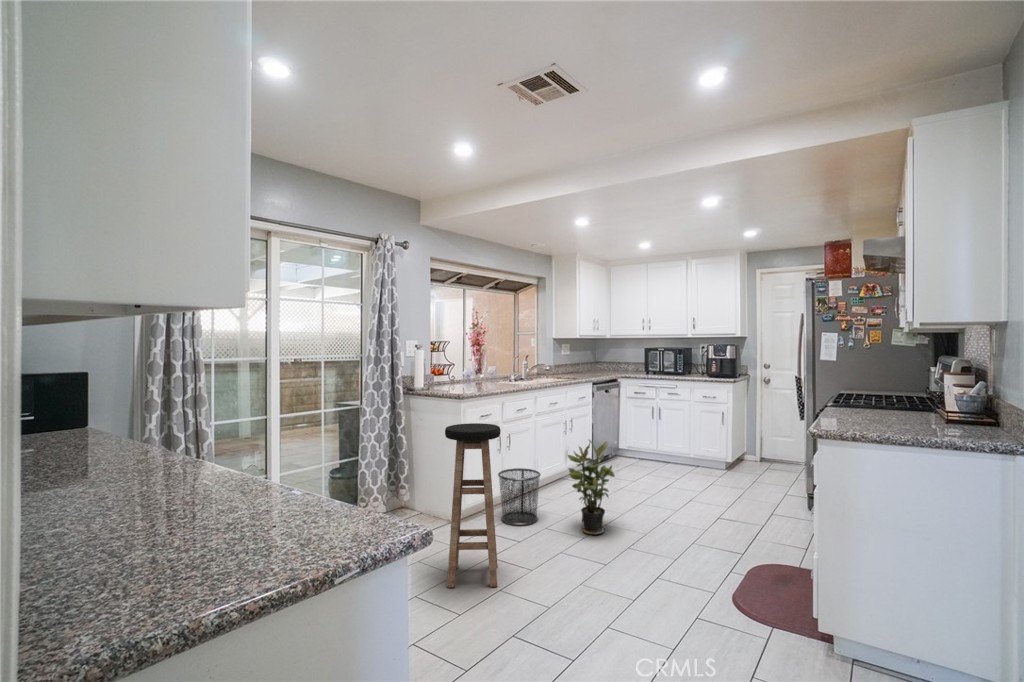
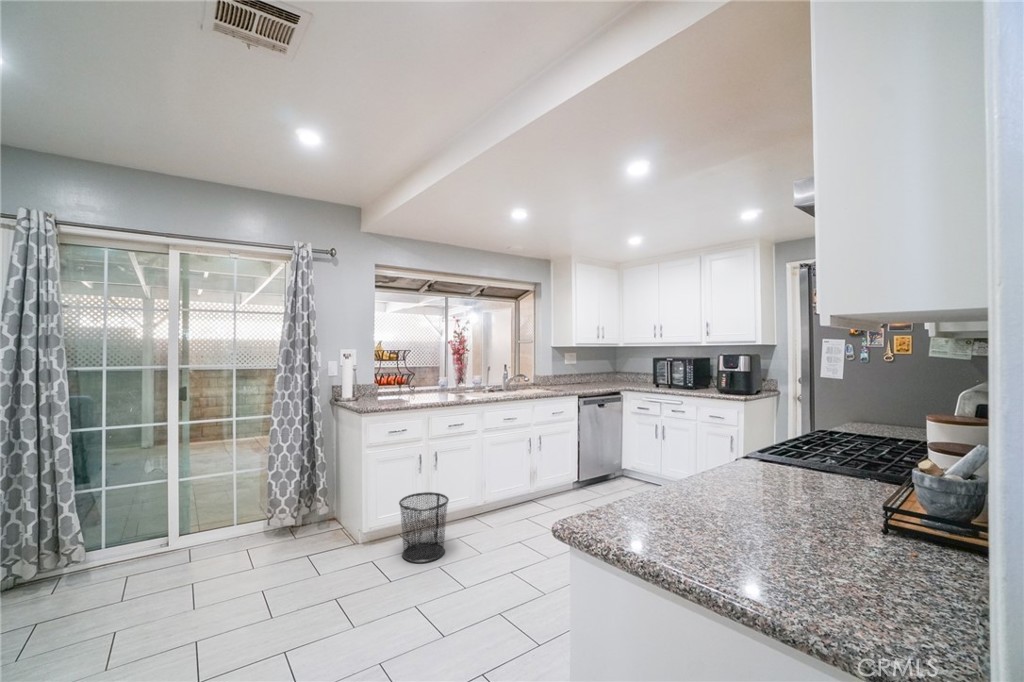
bar stool: present [445,423,501,588] -> none [230,445,323,659]
potted plant: present [568,440,615,535] -> none [450,468,512,592]

